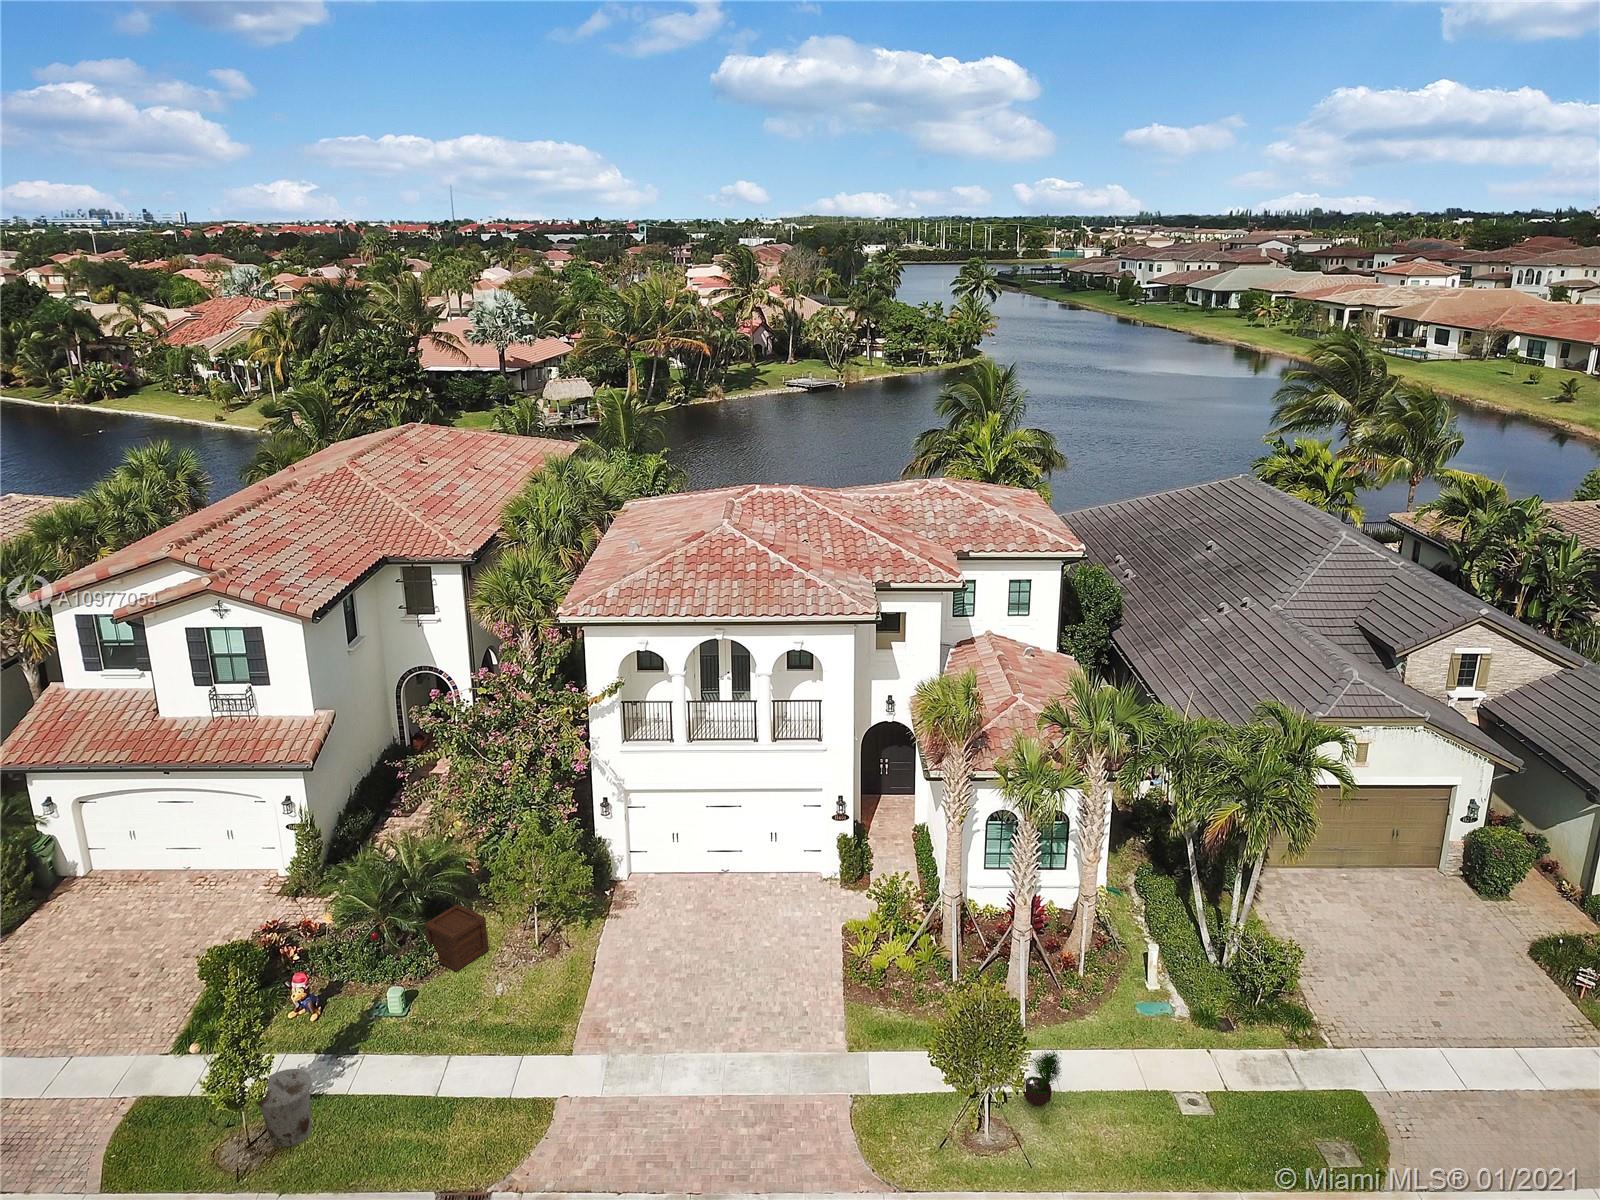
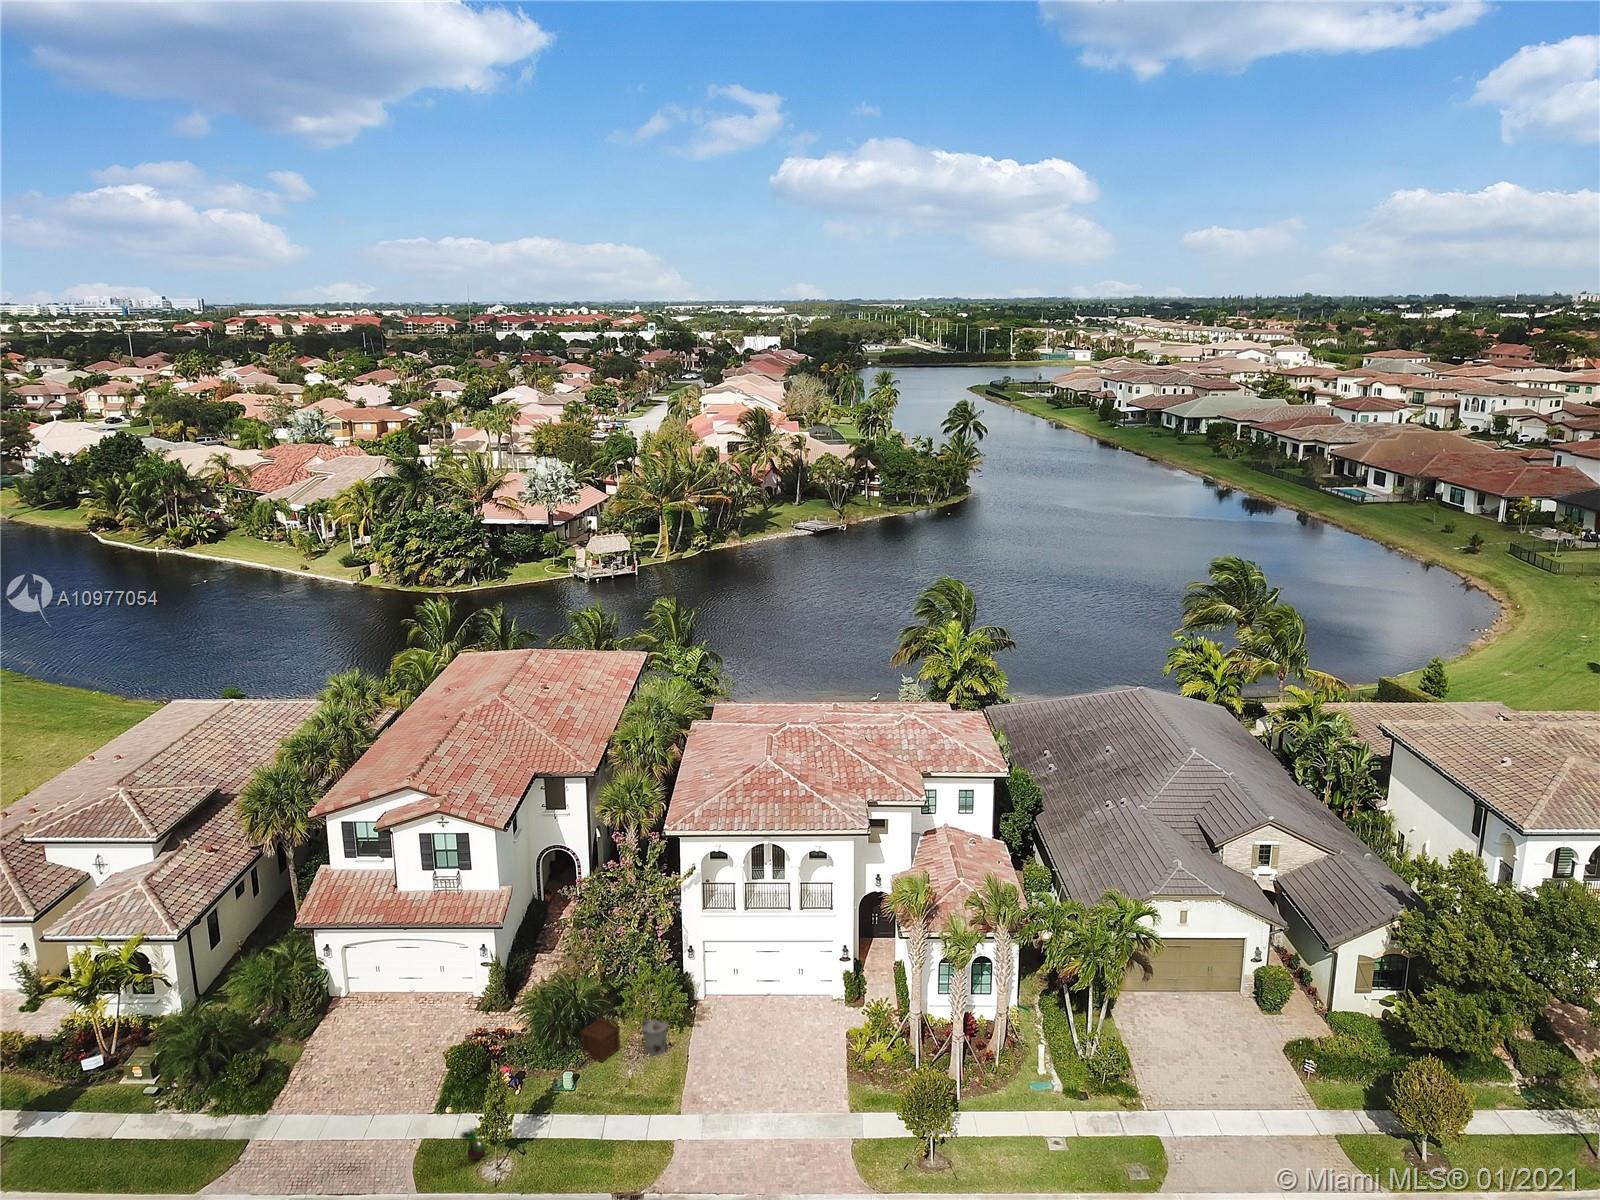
potted tree: present [1024,1050,1061,1105] -> present [461,1129,486,1159]
trash can: present [256,1069,312,1147] -> present [642,1020,668,1056]

